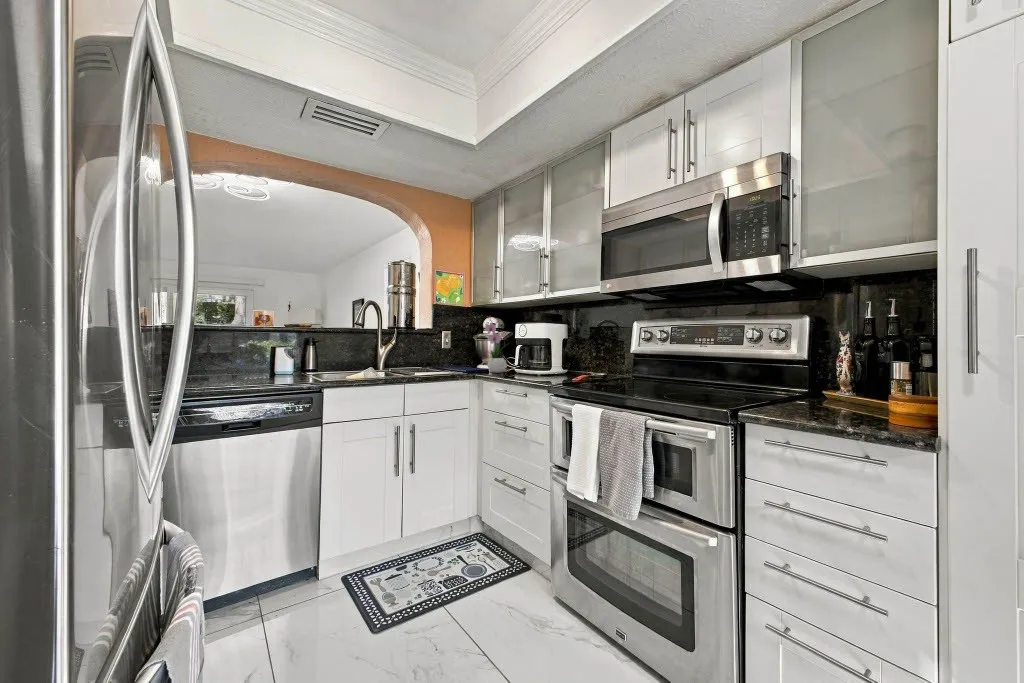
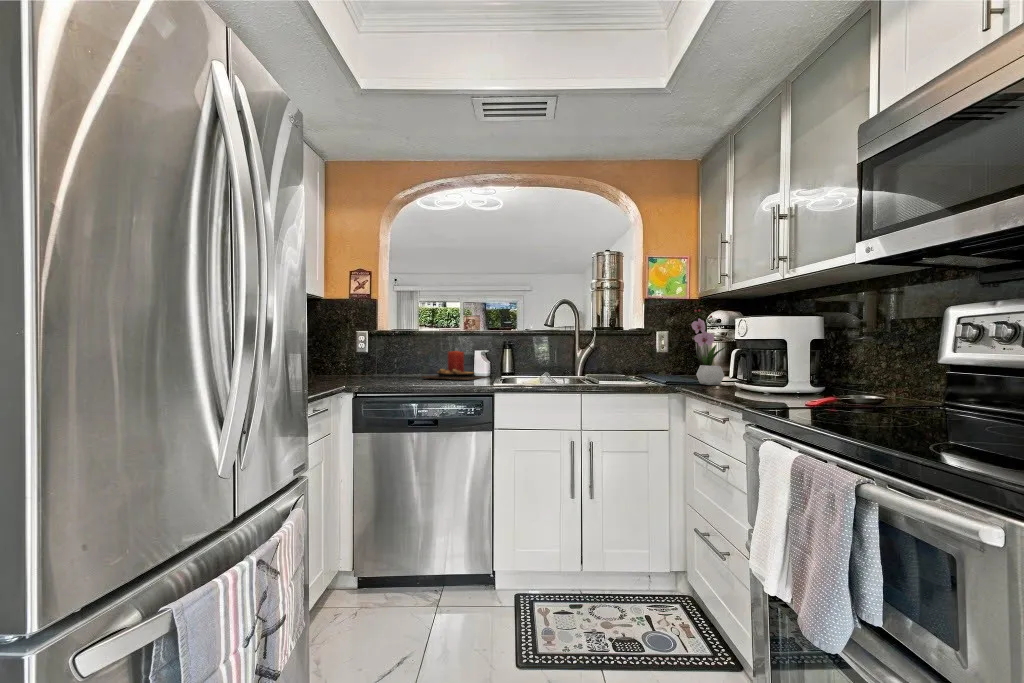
candle: none [208,347,291,377] -> present [422,351,487,380]

